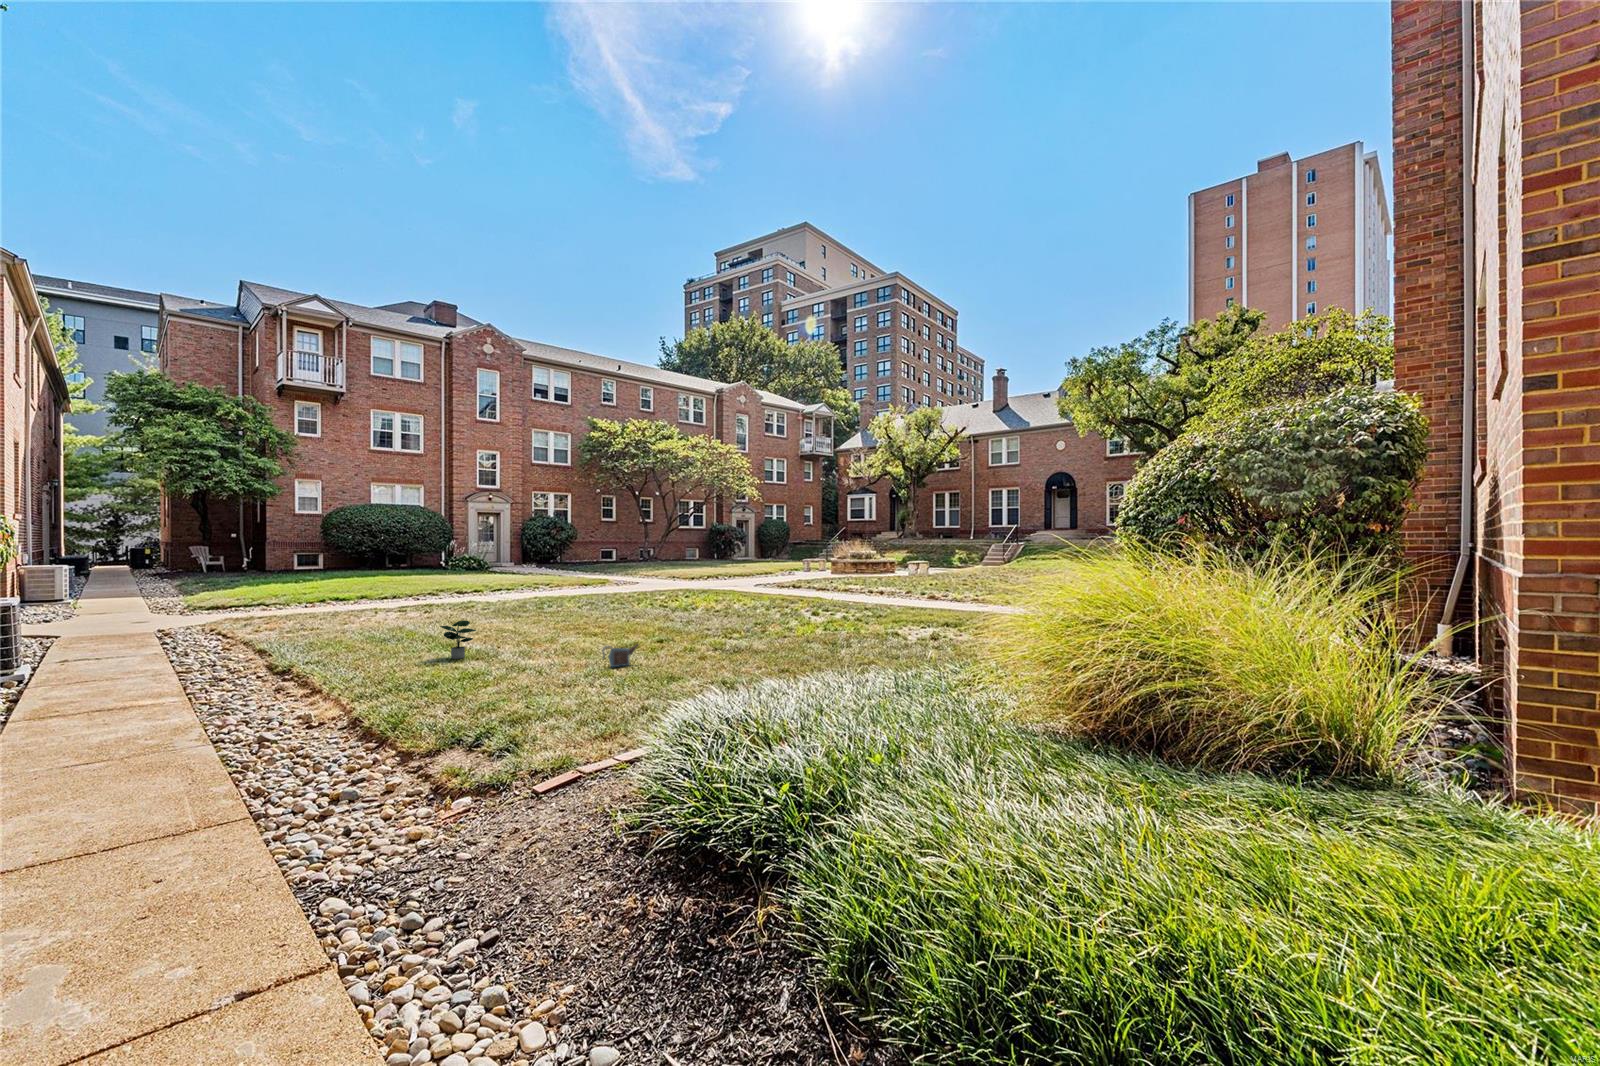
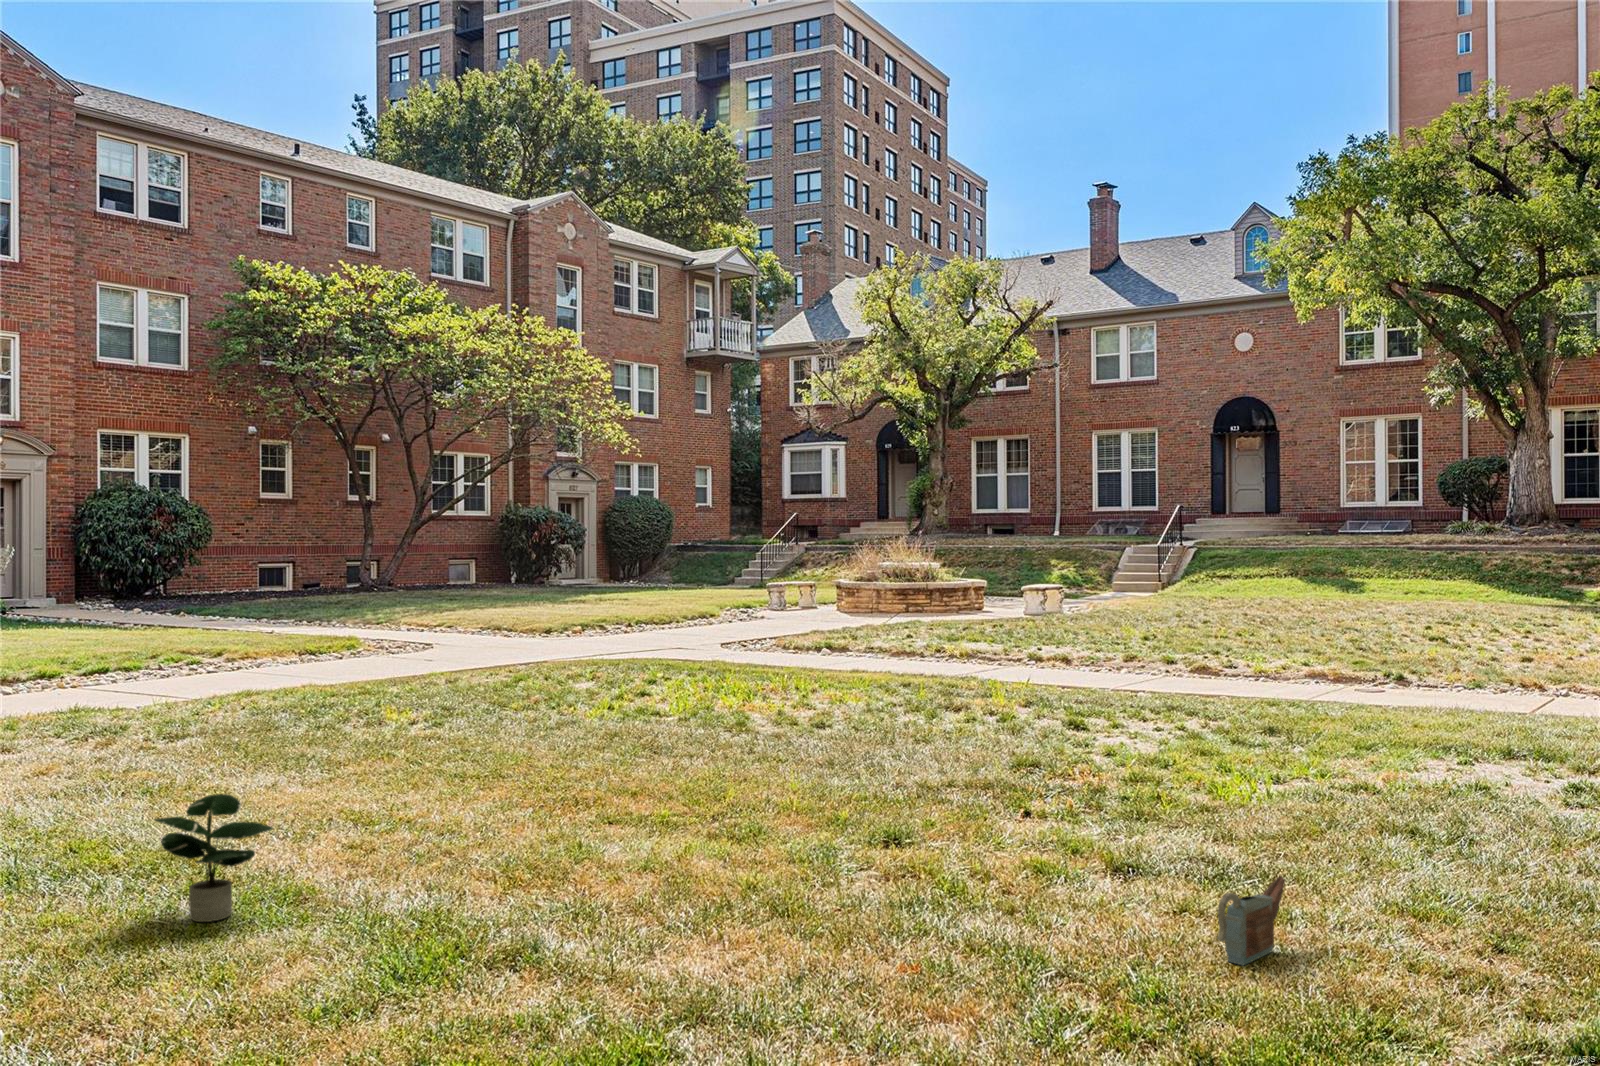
watering can: present [602,644,639,667] -> present [1217,877,1285,965]

